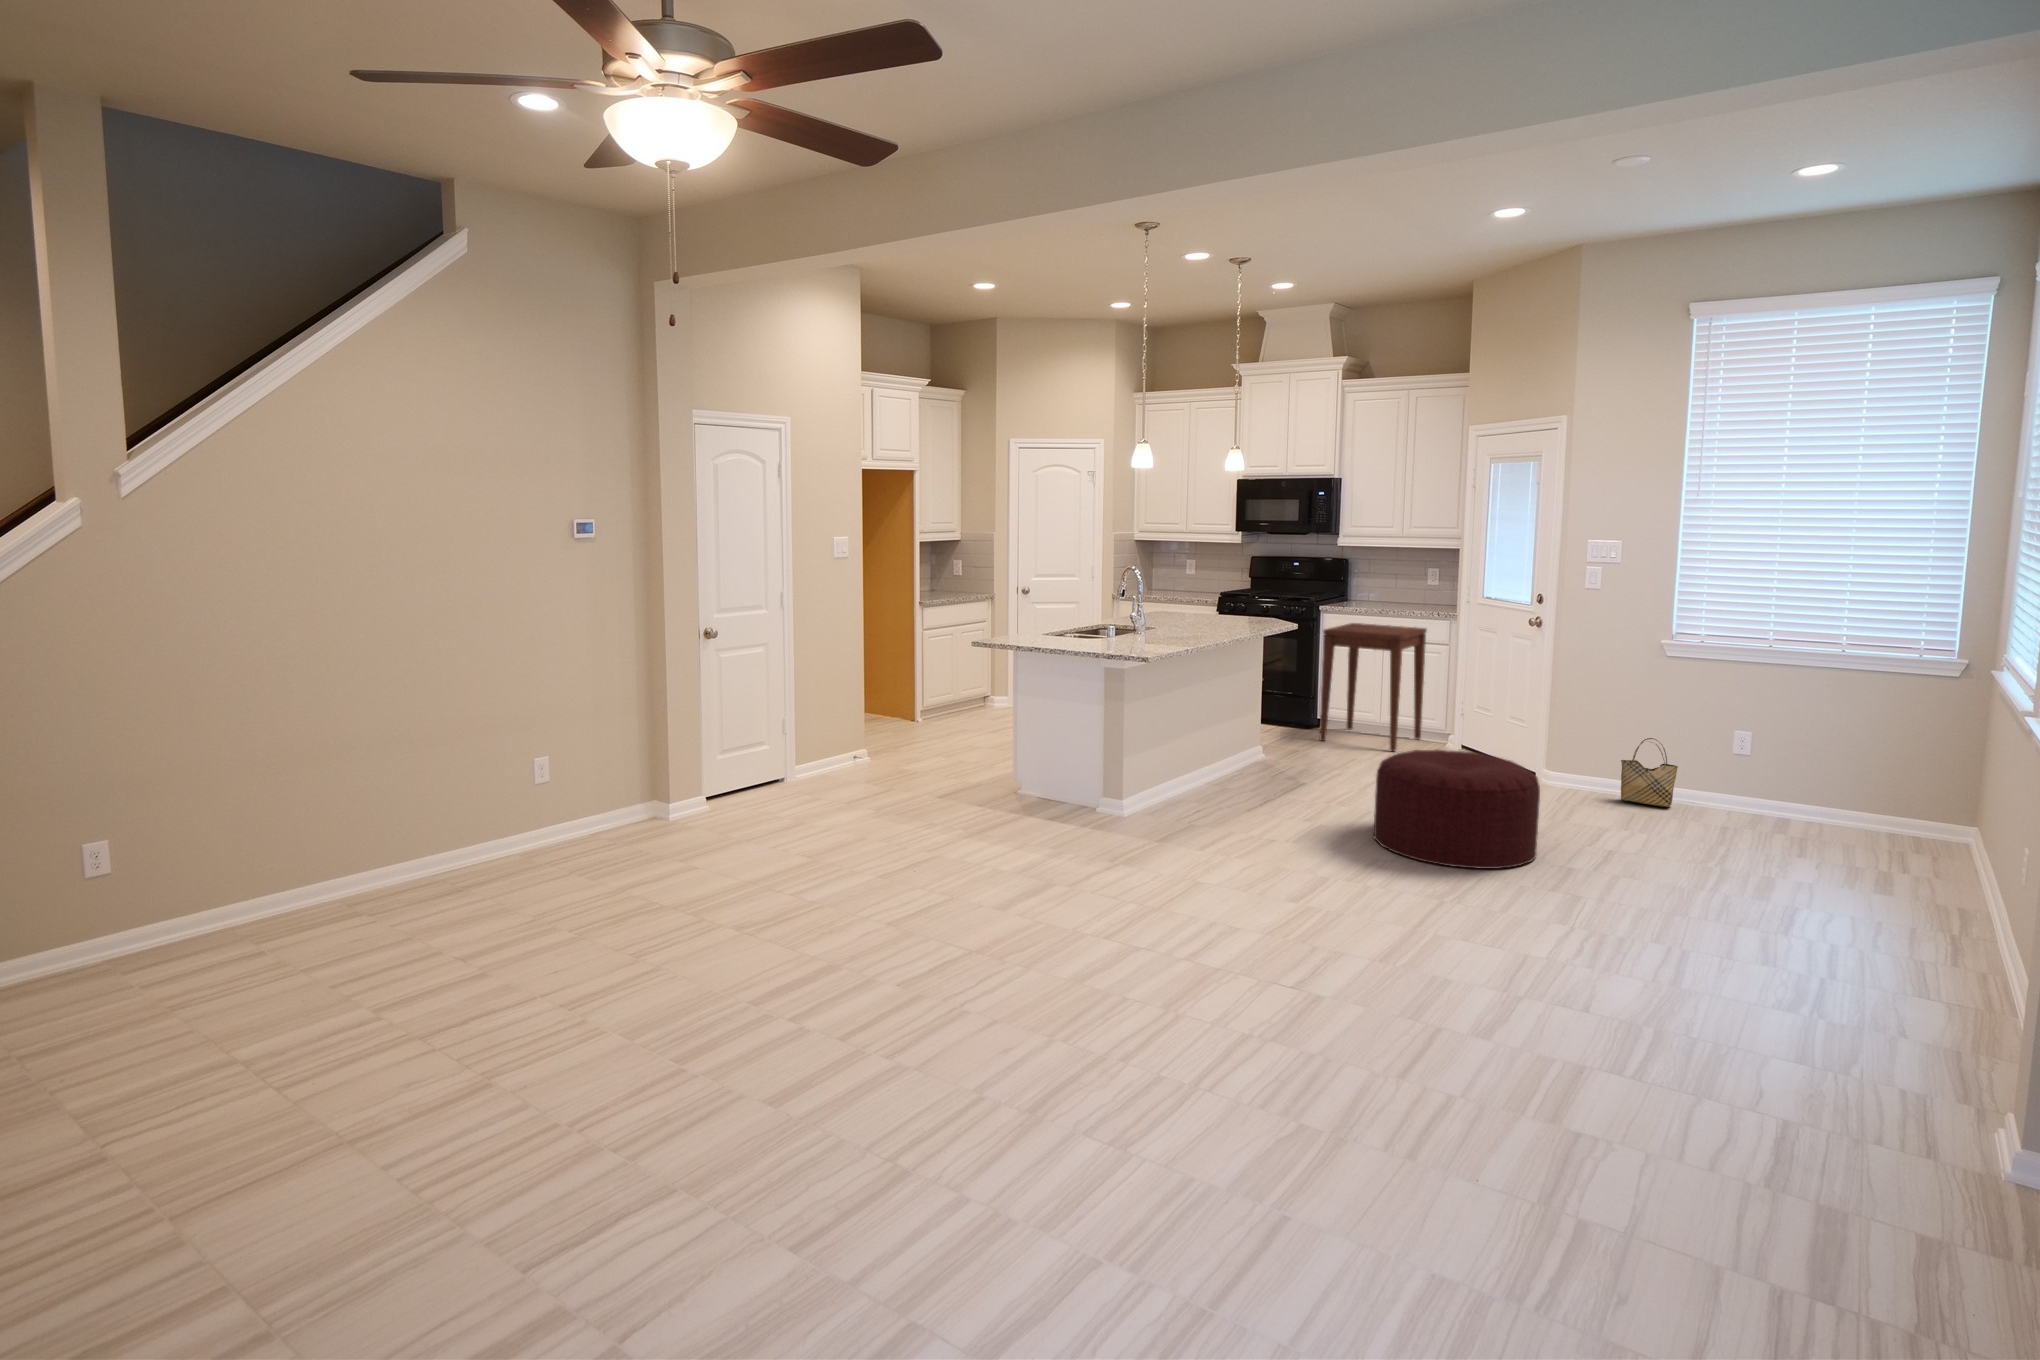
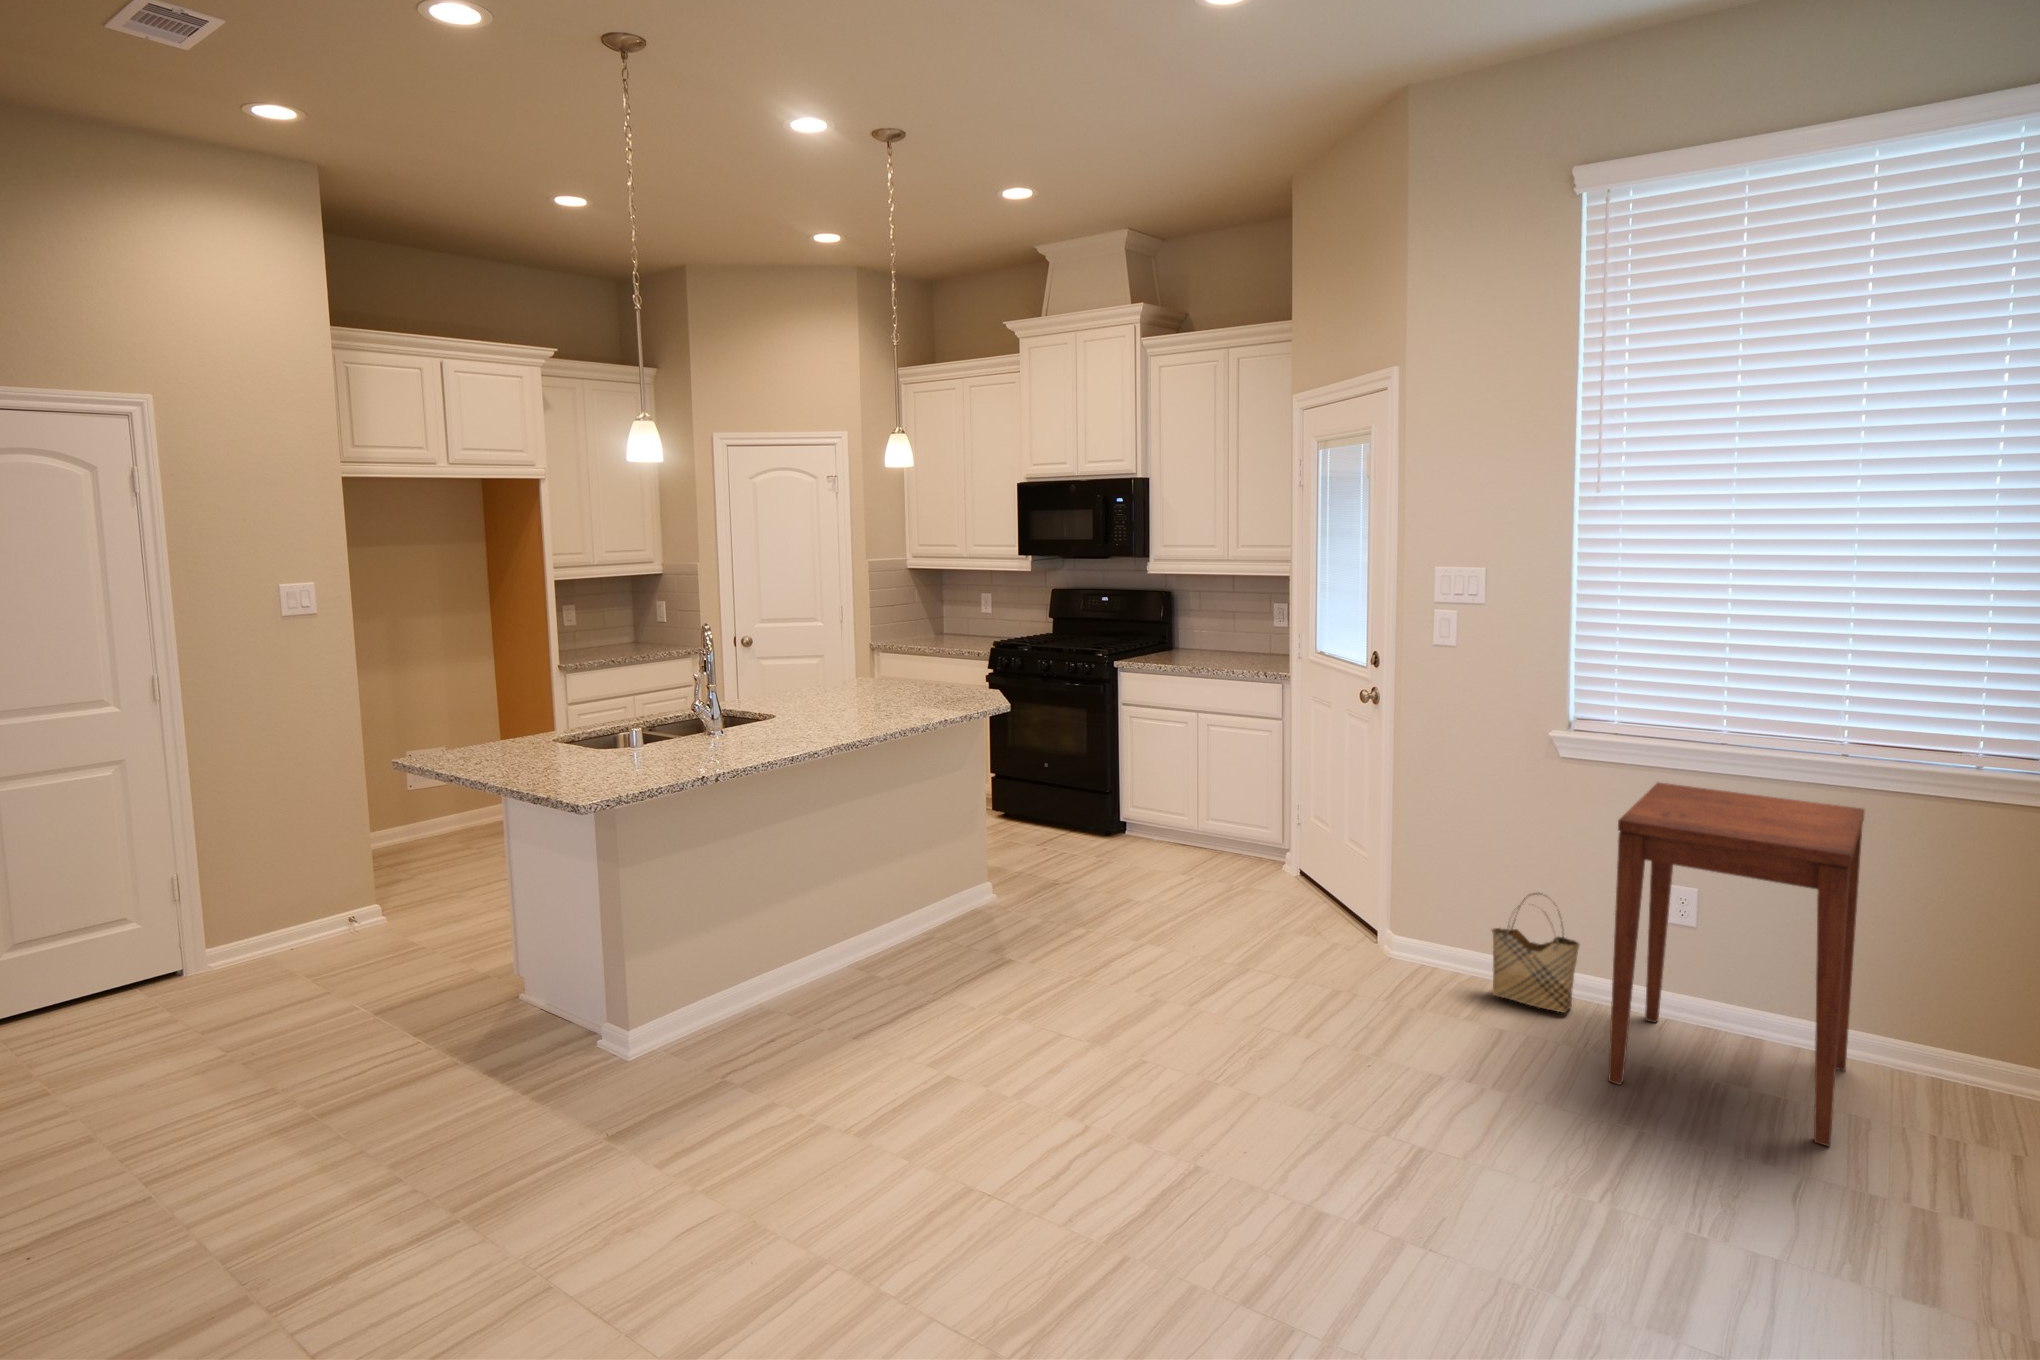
side table: present [1320,623,1427,751] -> present [1608,782,1865,1146]
ottoman: present [1374,750,1540,869] -> none [1012,946,1286,1217]

